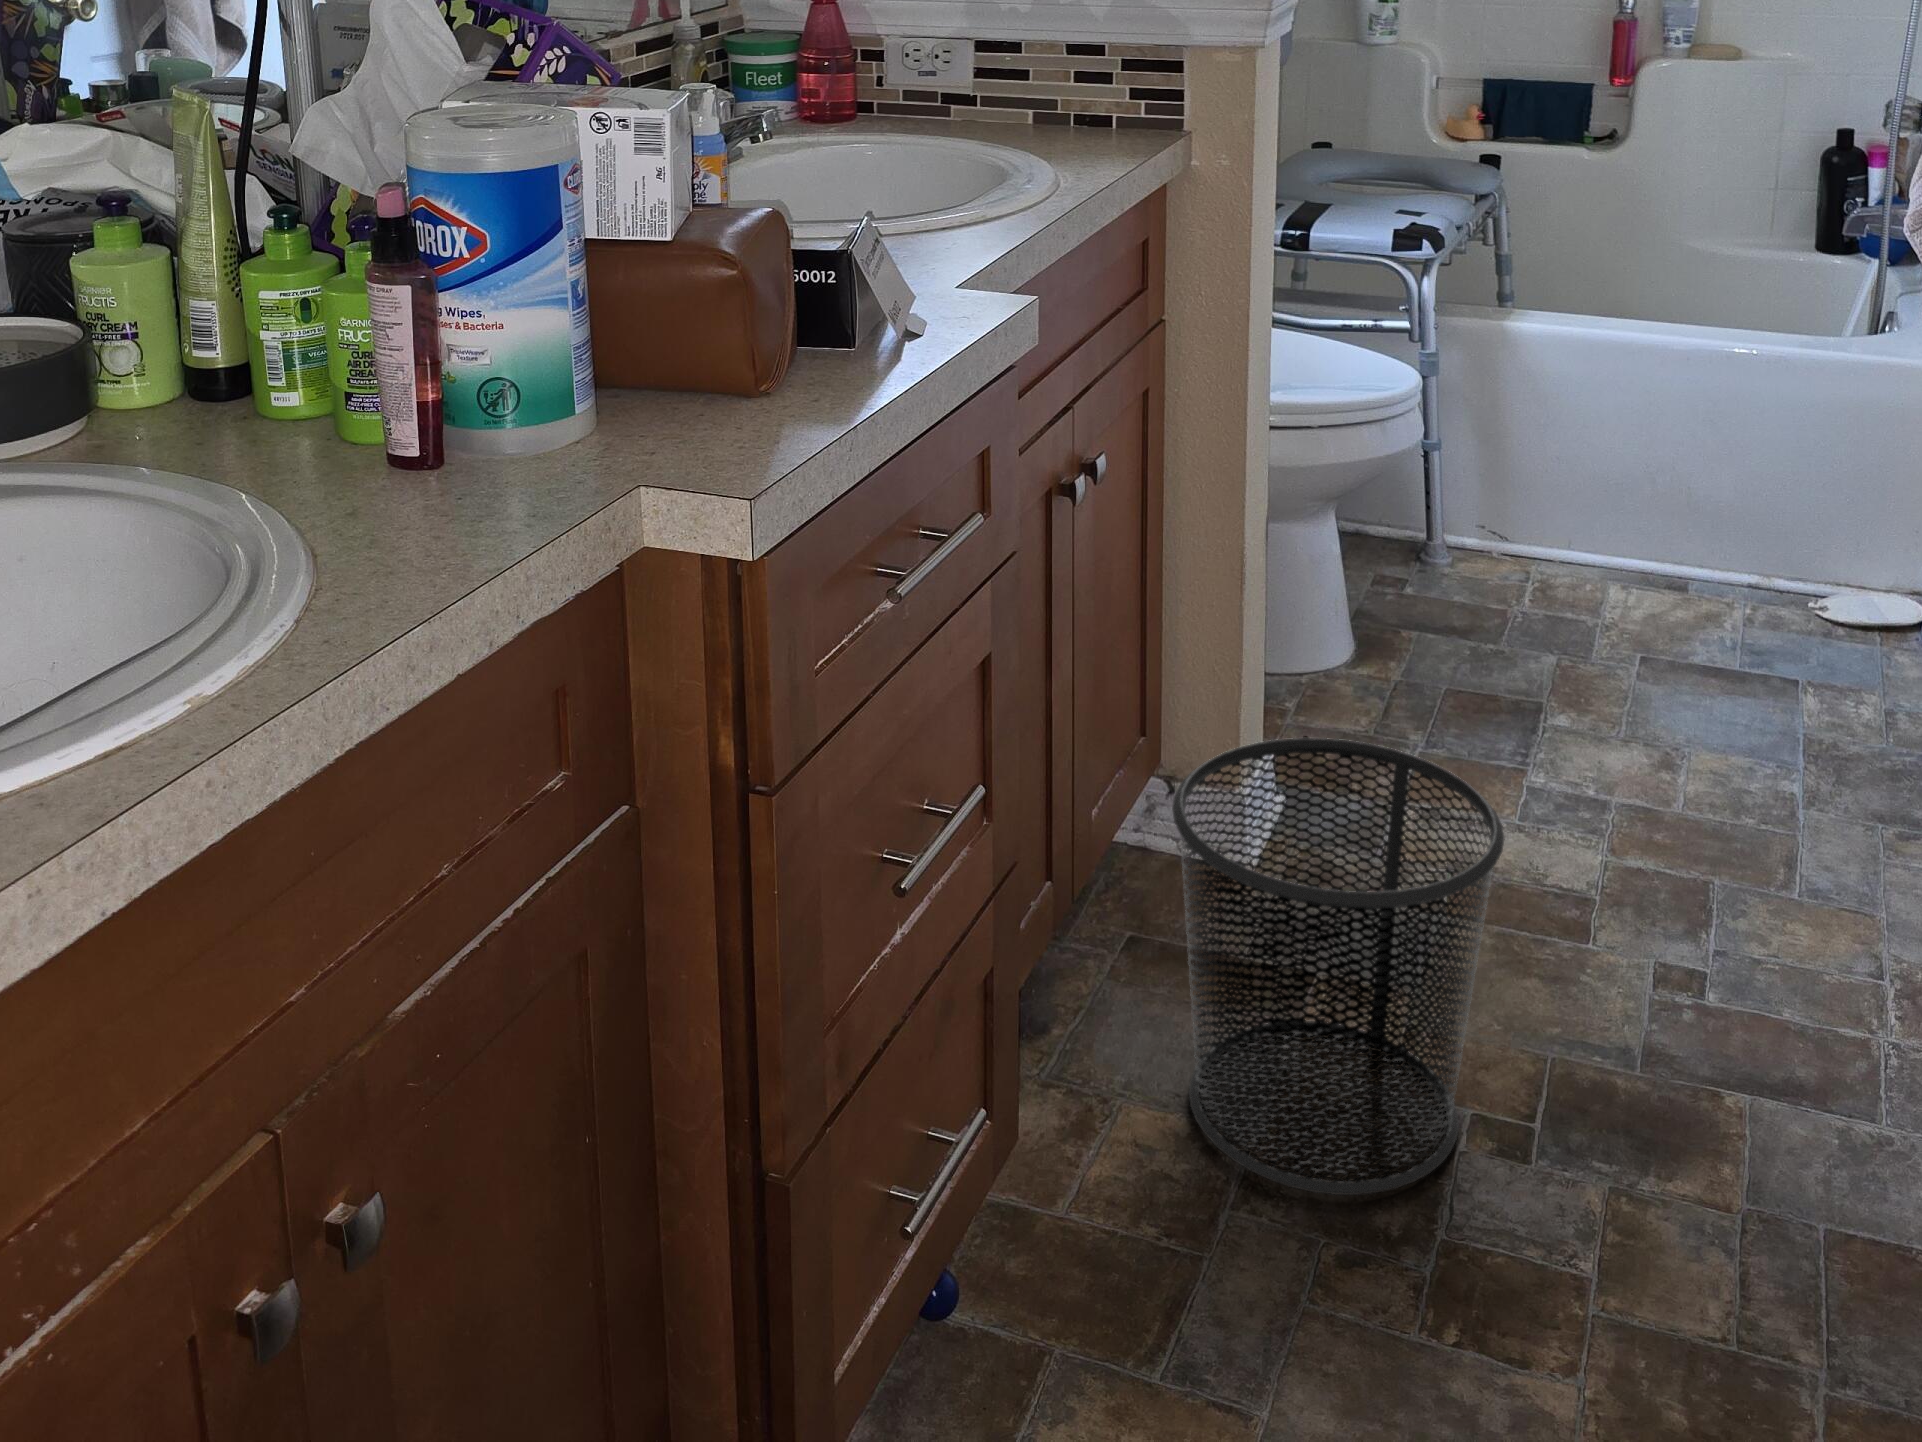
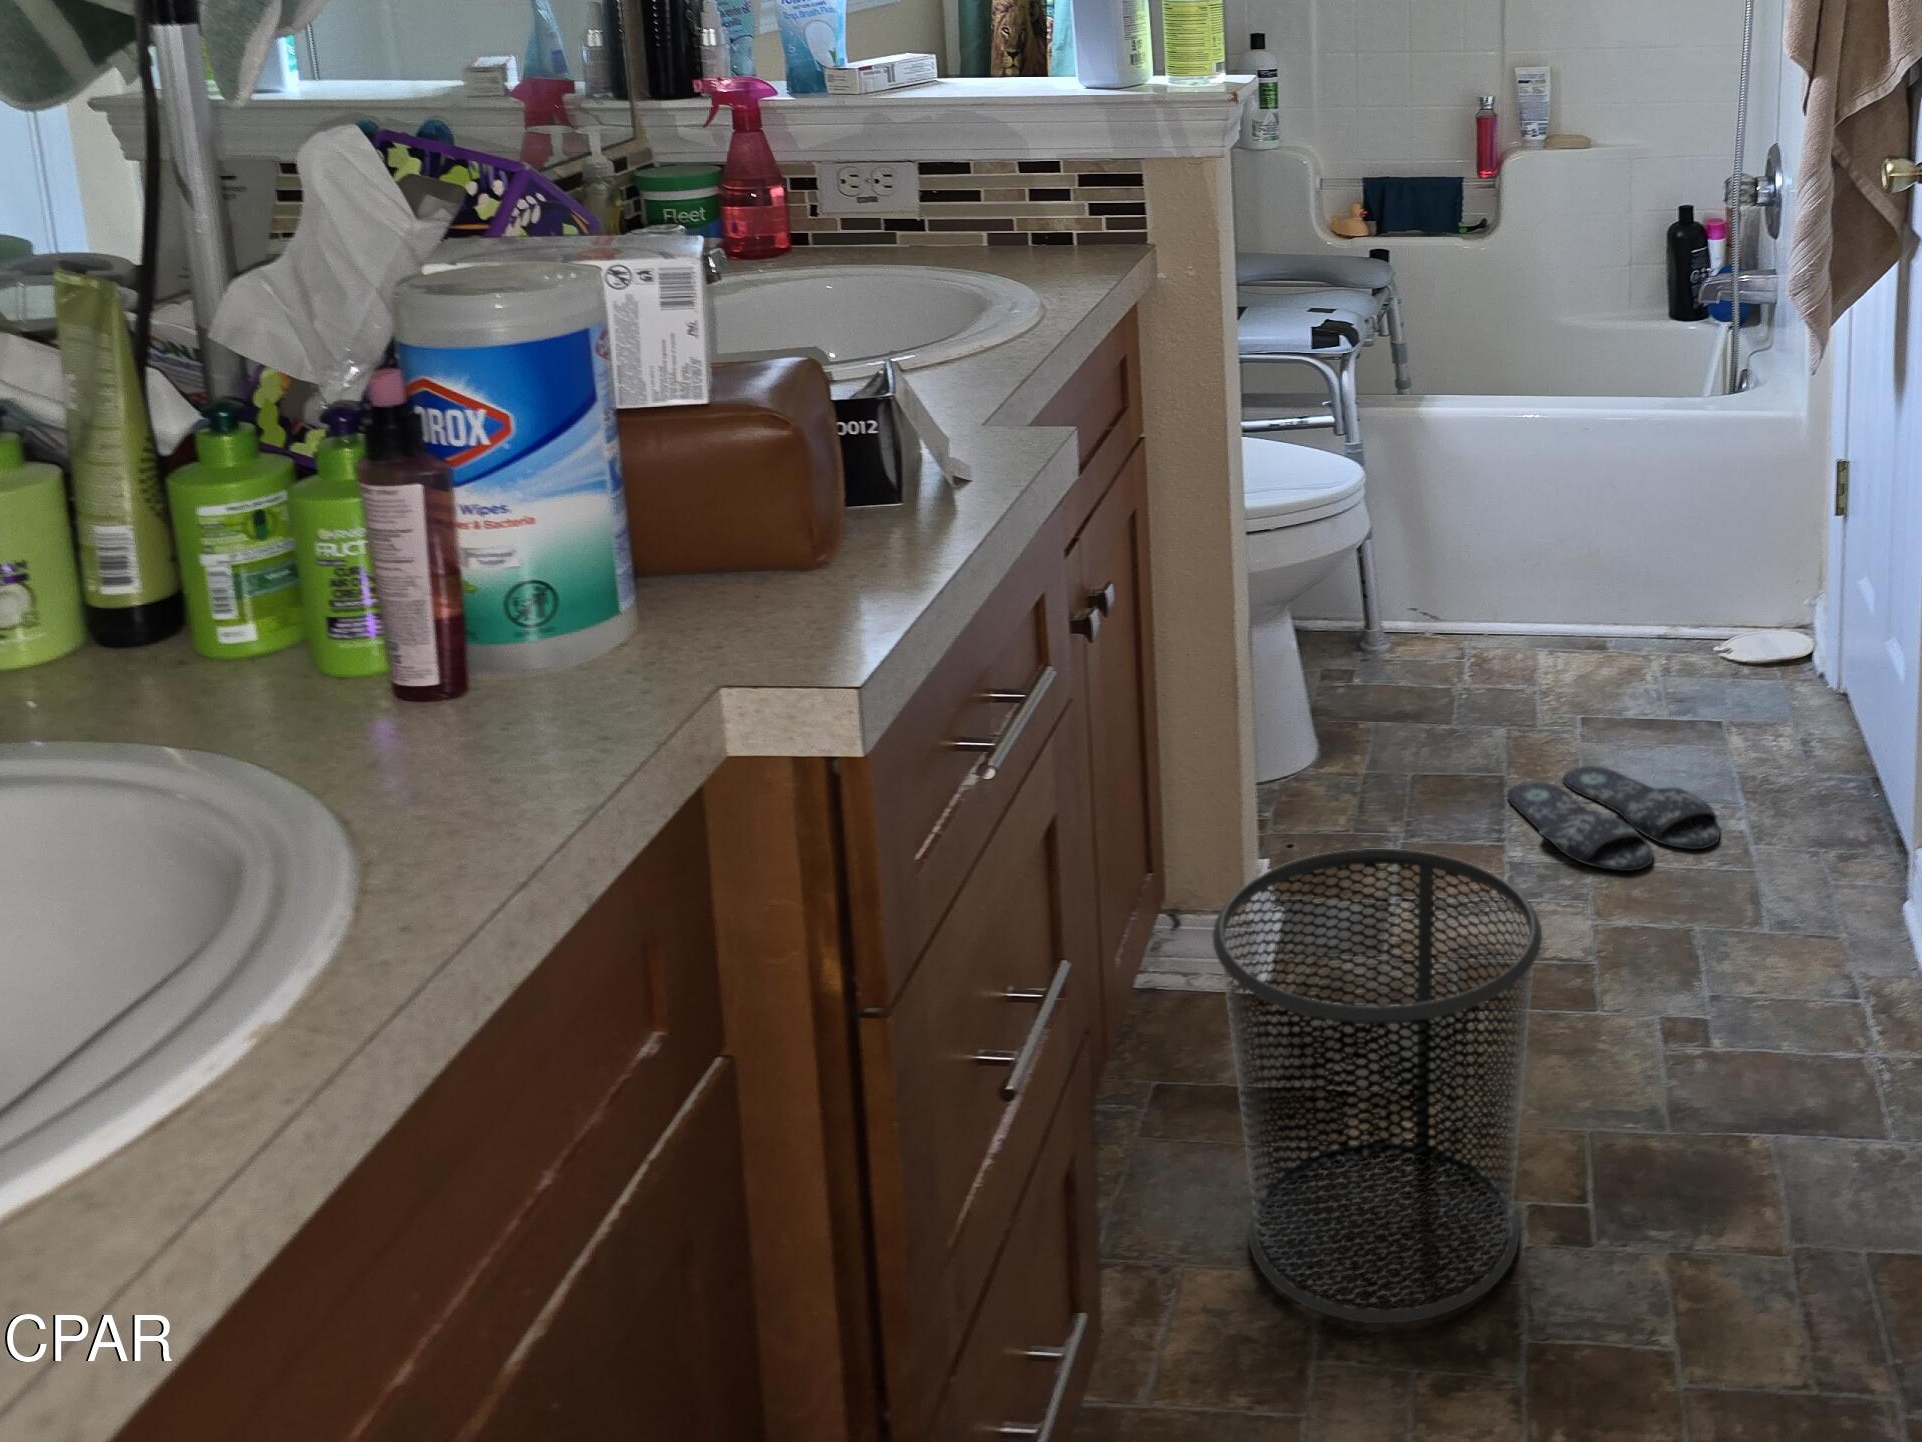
slippers: none [1539,700,1765,810] -> present [1507,766,1720,871]

